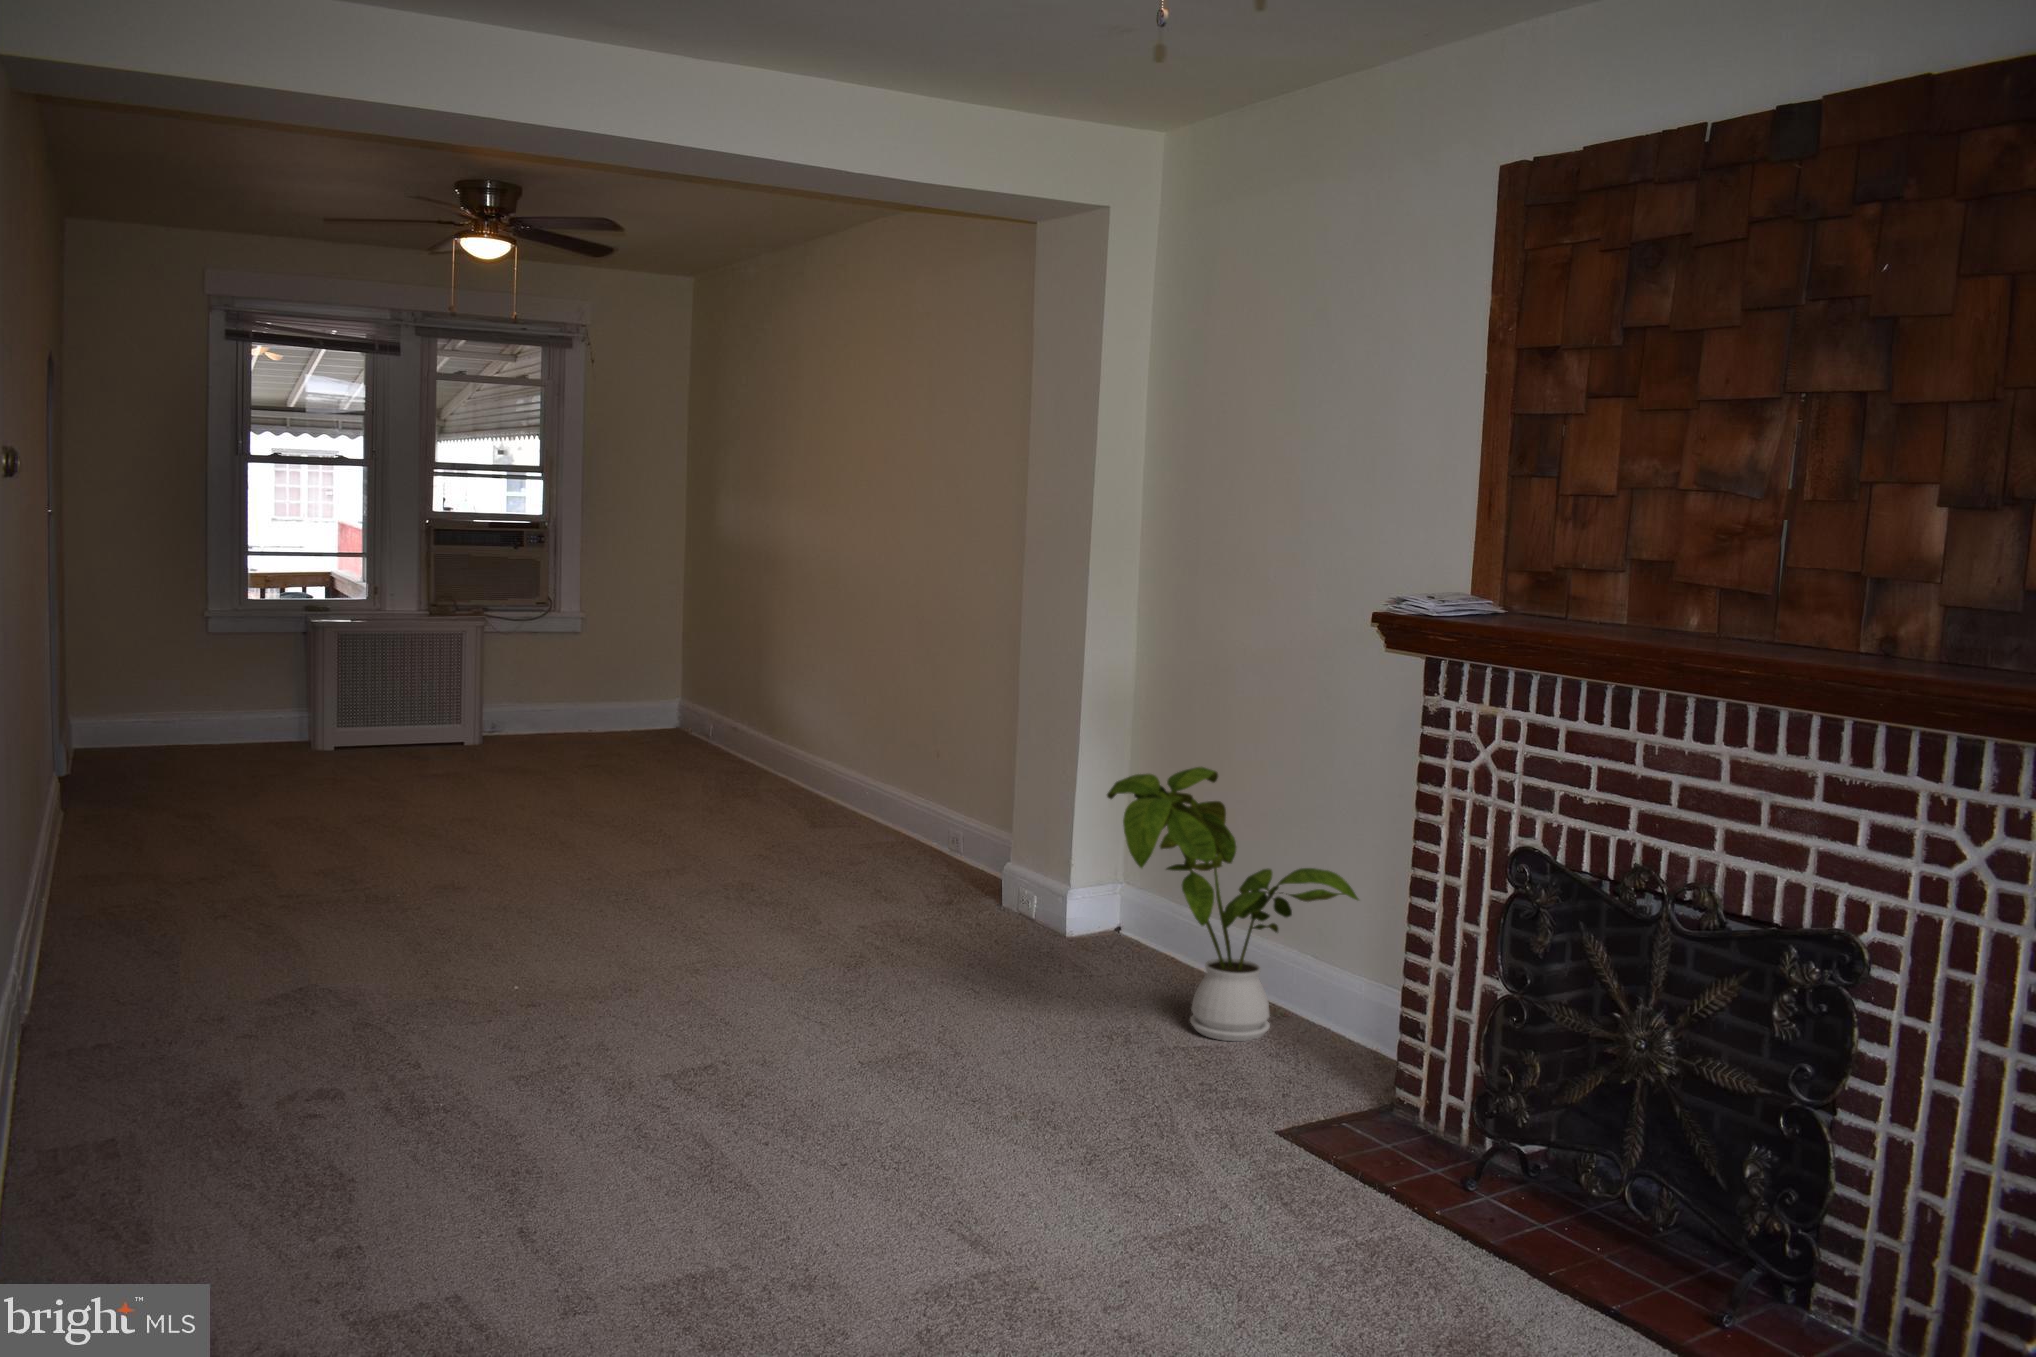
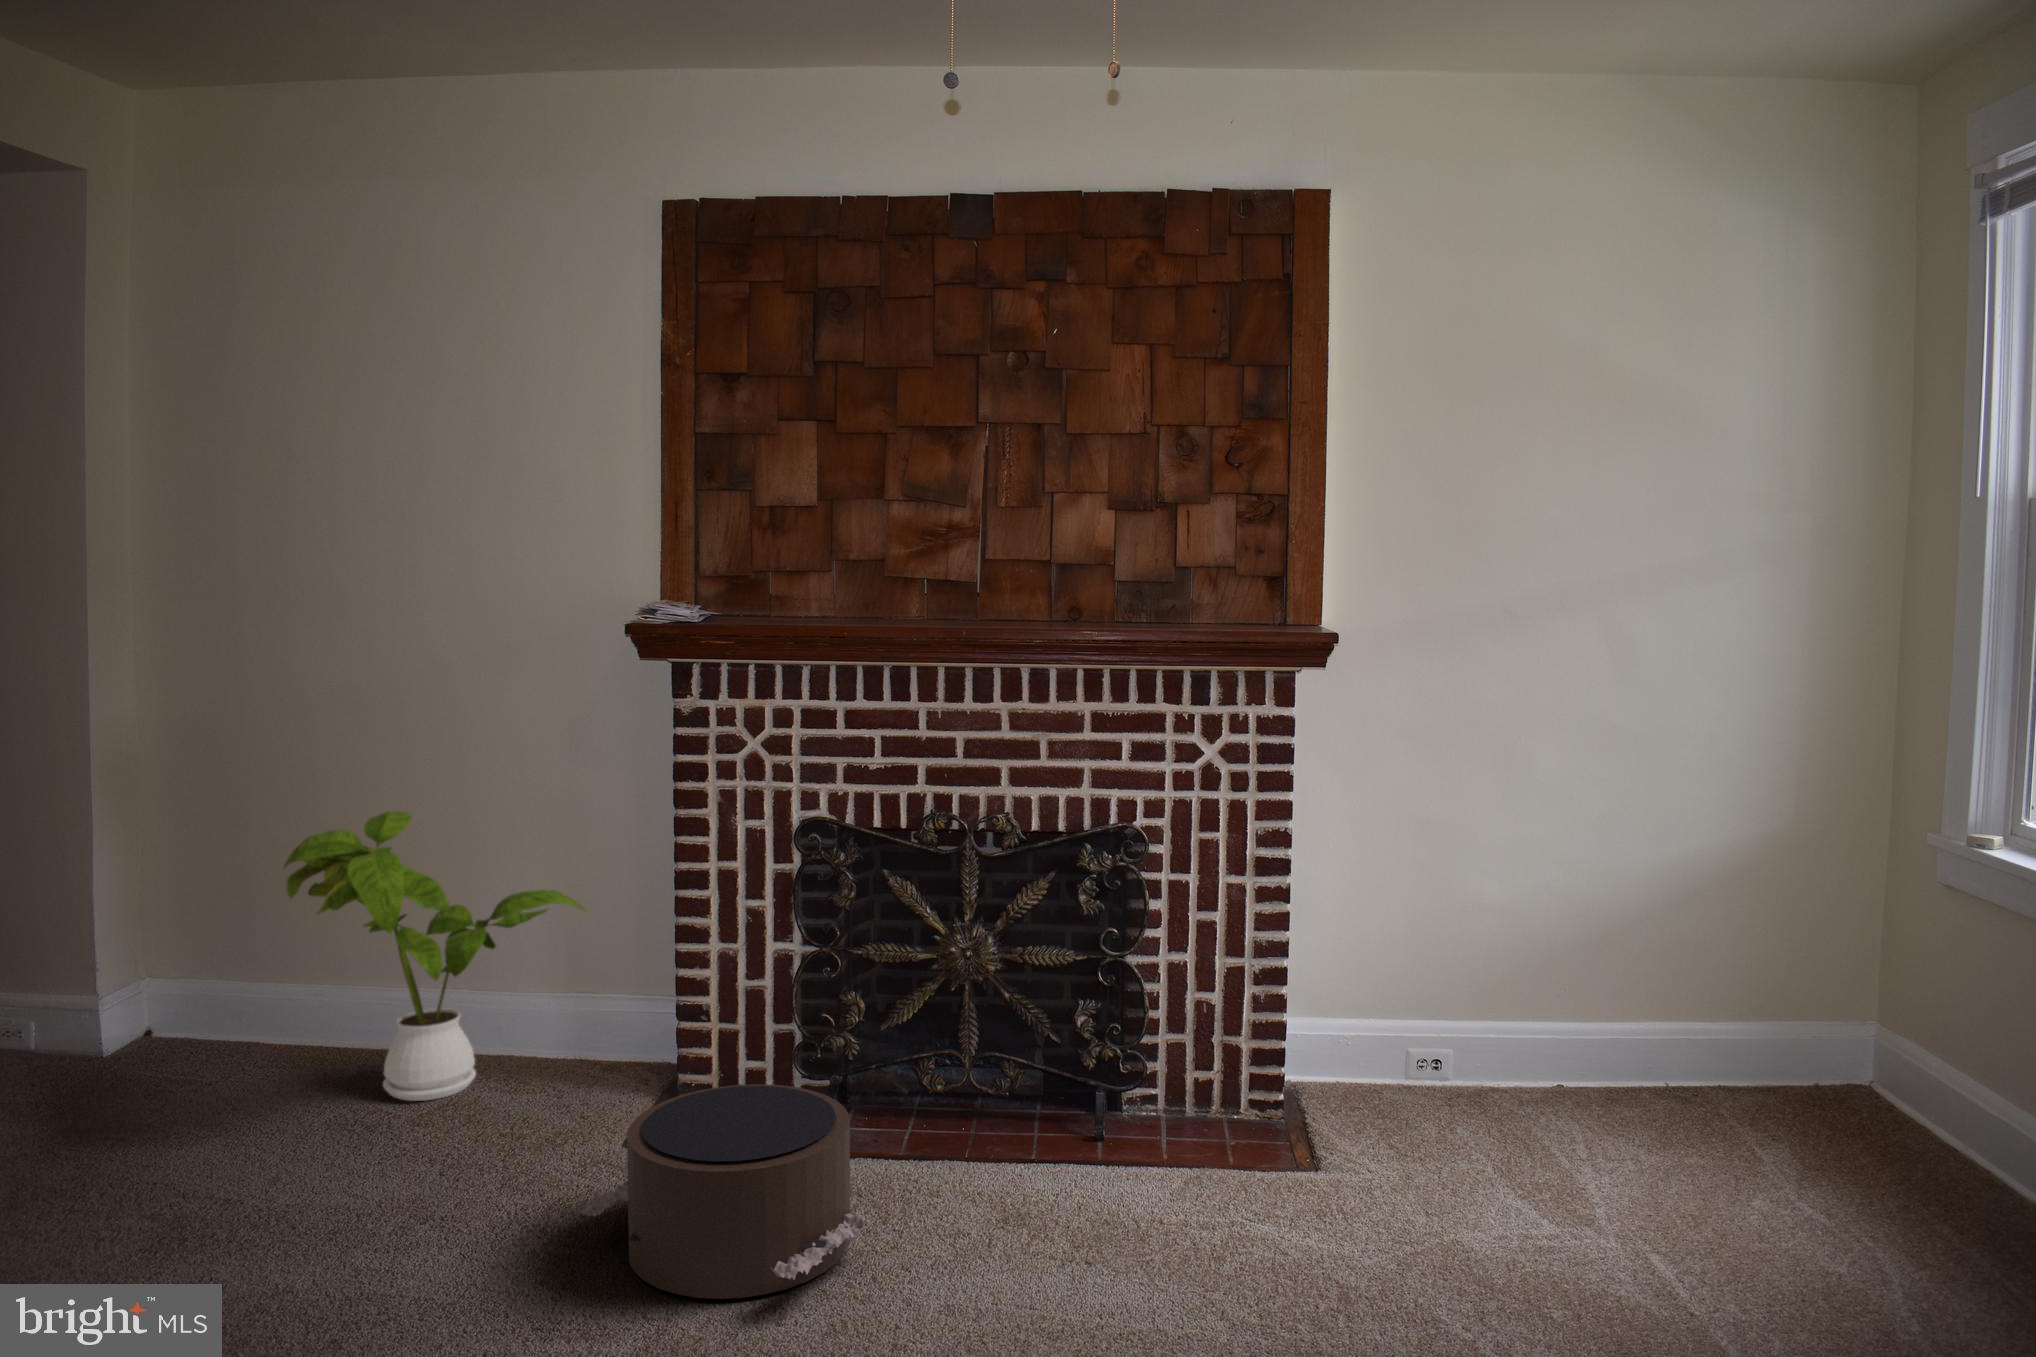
pouf: none [1140,1073,1367,1275] -> present [580,1084,872,1299]

